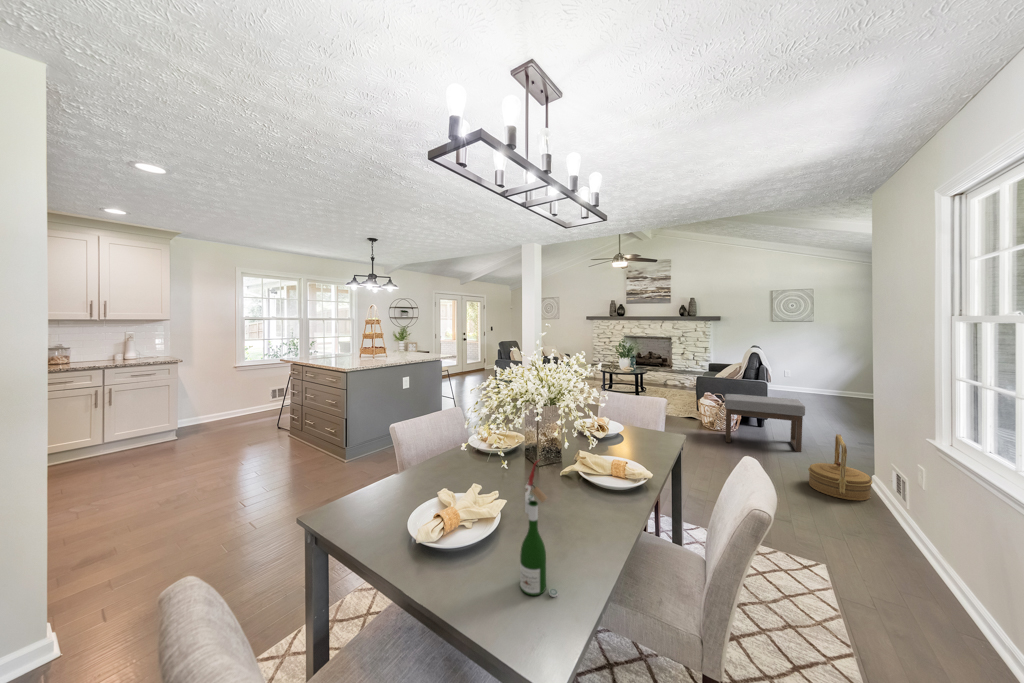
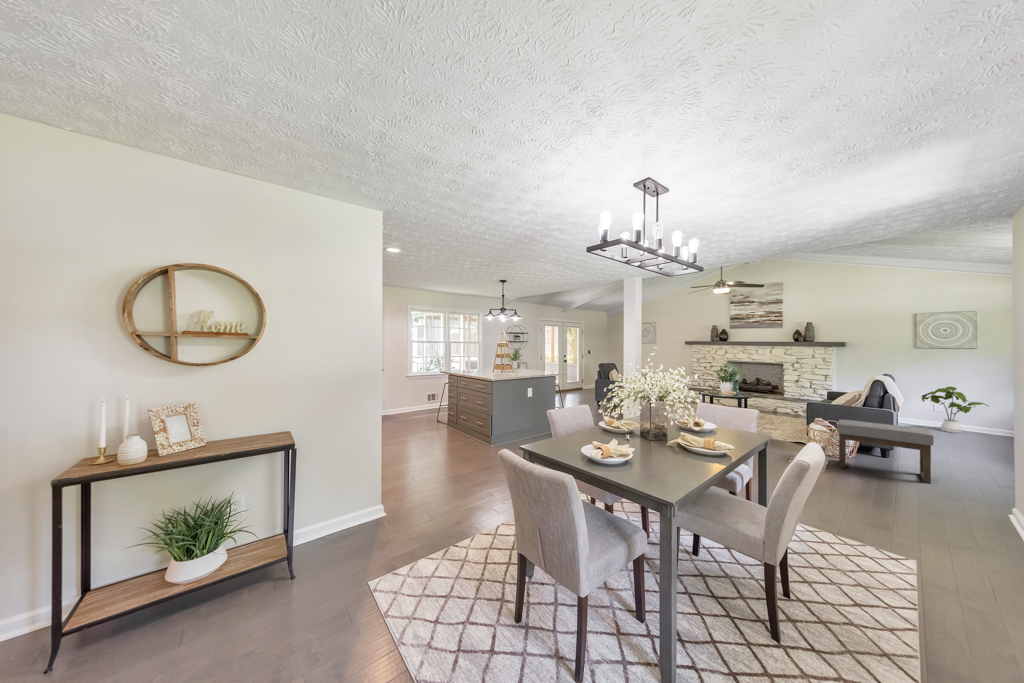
house plant: none [780,355,829,395] -> present [922,387,988,433]
woven basket: present [808,434,873,501] -> none [928,462,1006,530]
wine bottle: present [520,459,558,597] -> none [645,412,668,491]

